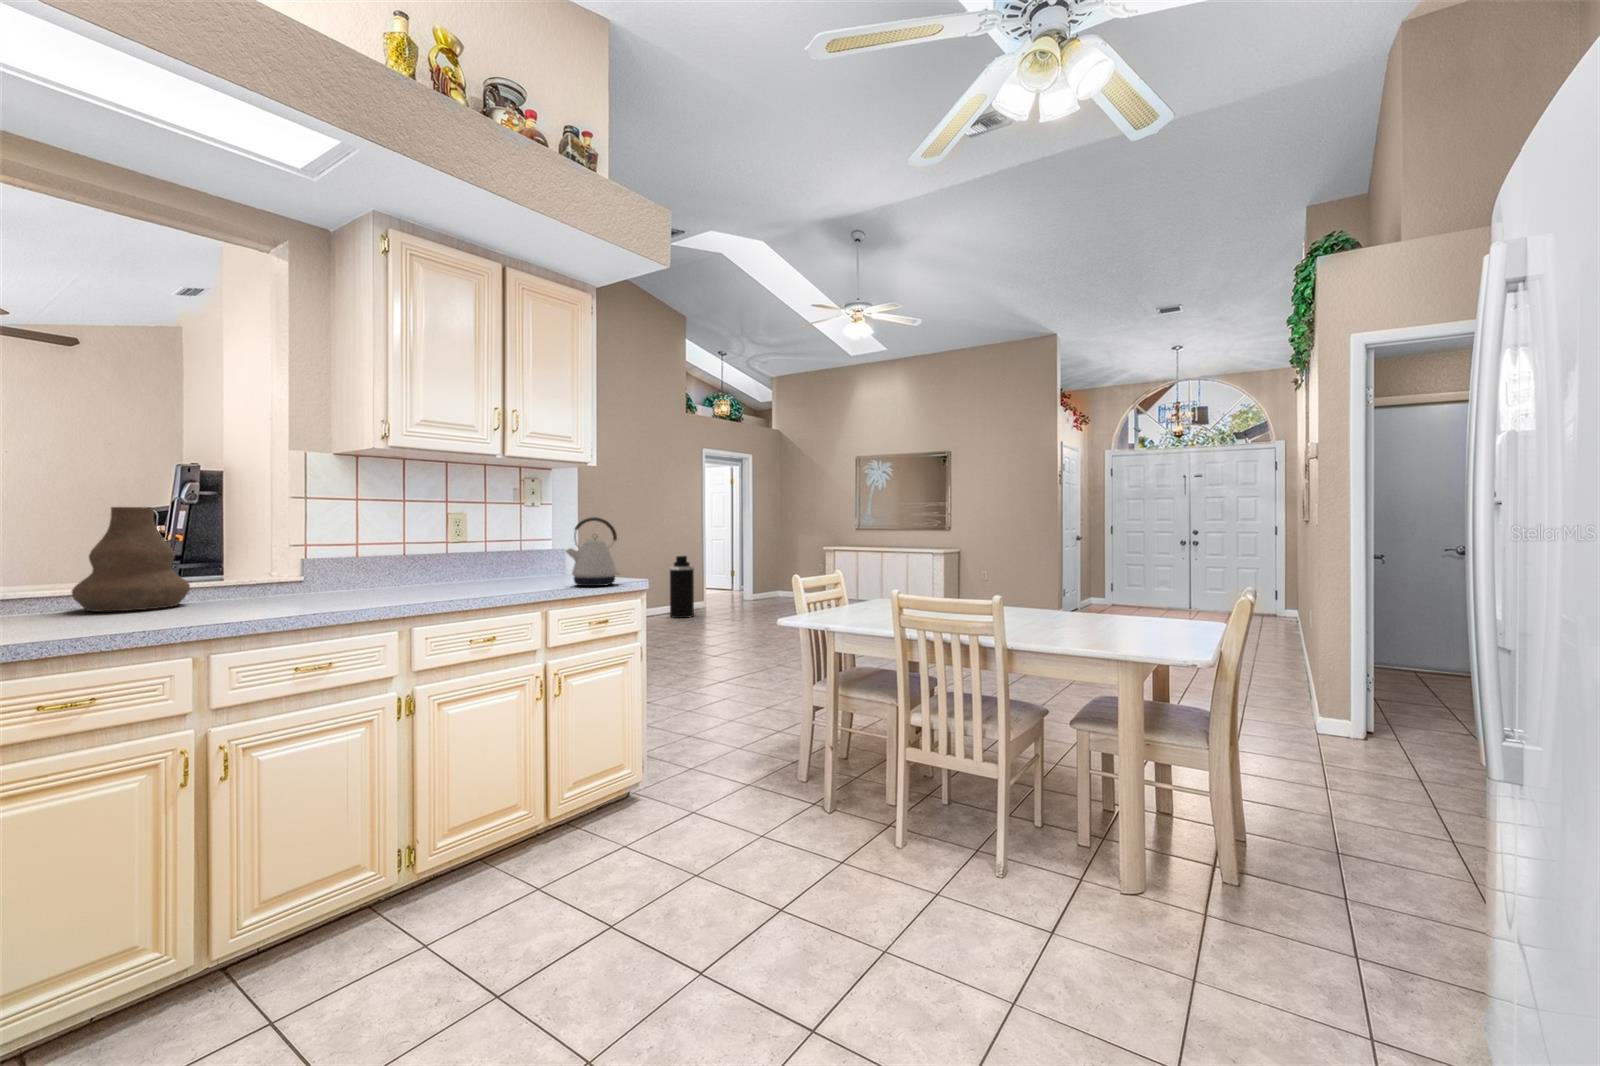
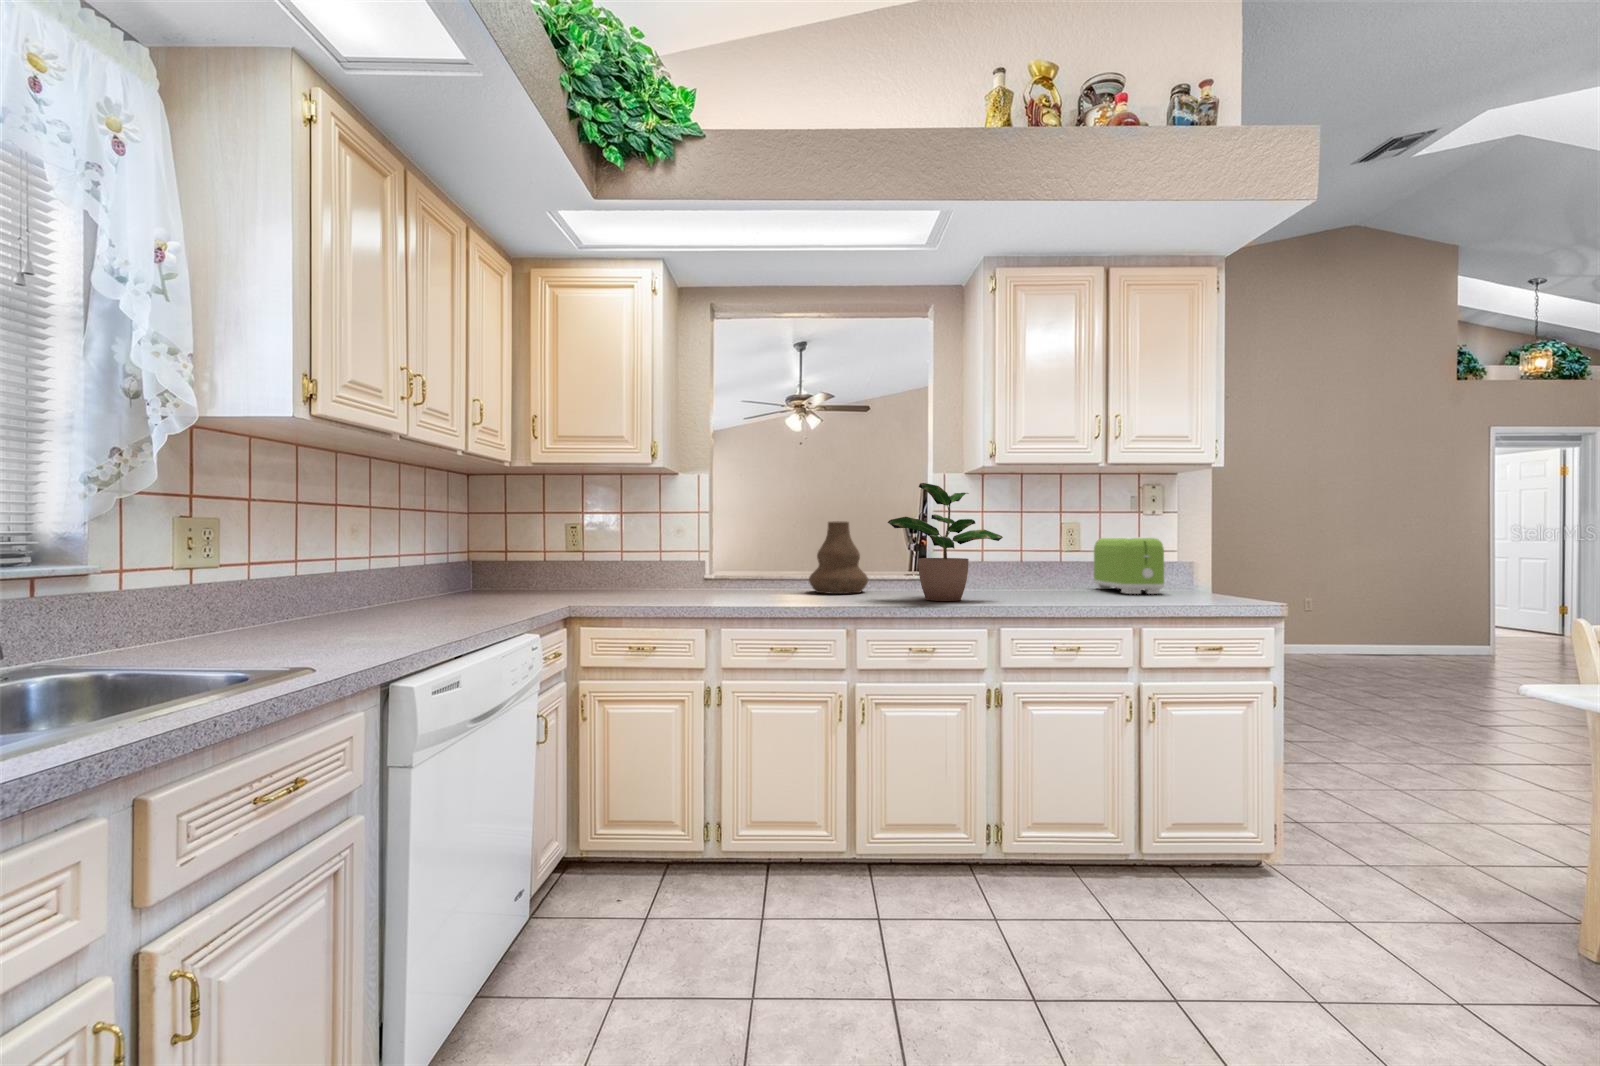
potted plant: none [241,463,405,606] -> present [888,483,1003,601]
kettle: present [566,517,620,586] -> none [1166,524,1238,604]
toaster: none [481,528,552,582] -> present [1094,537,1164,594]
trash can: present [670,556,694,618] -> none [1424,578,1469,665]

